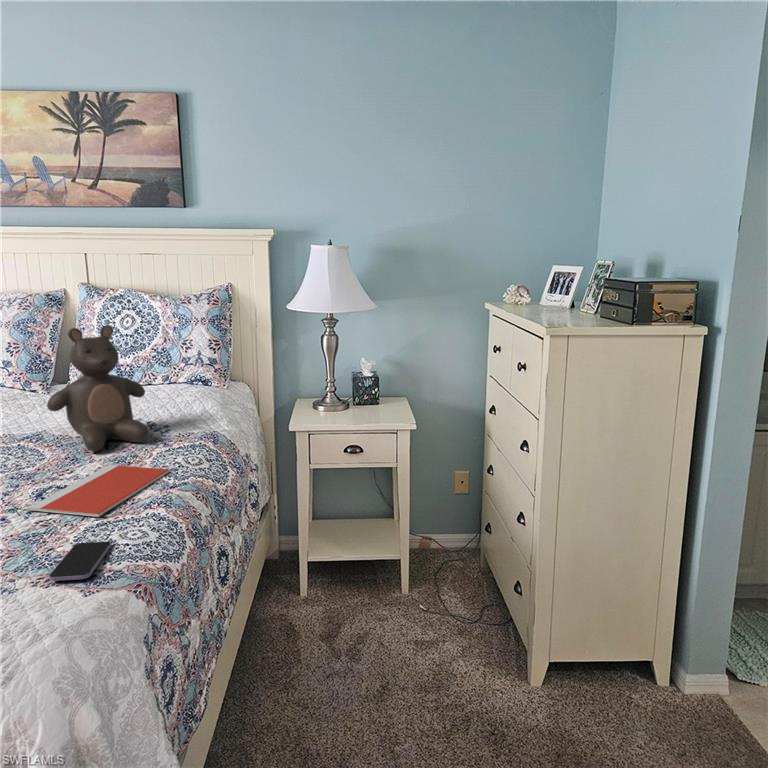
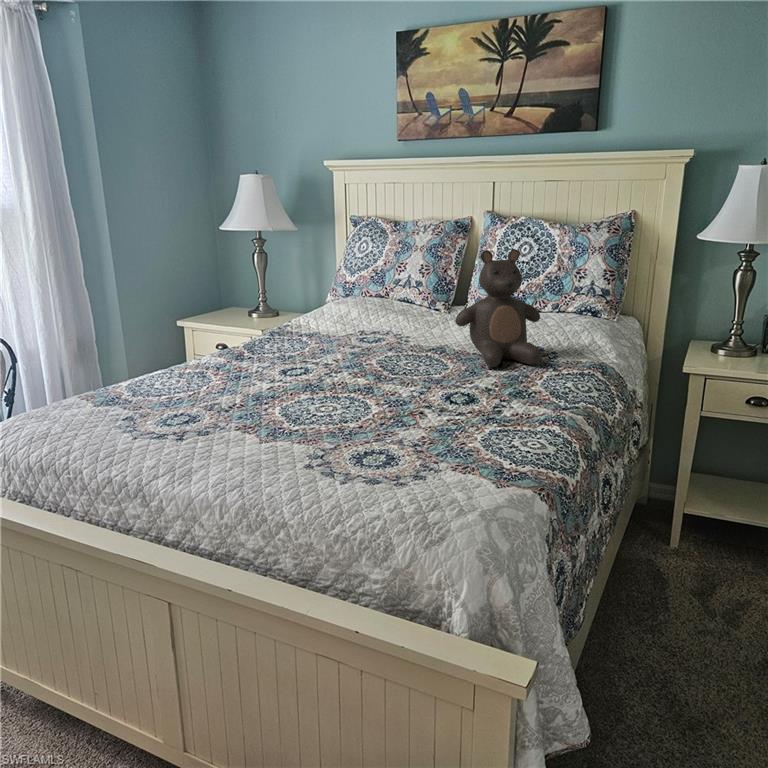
notebook: present [28,465,170,517] -> none [441,381,563,424]
smartphone: present [49,542,111,581] -> none [465,443,514,473]

